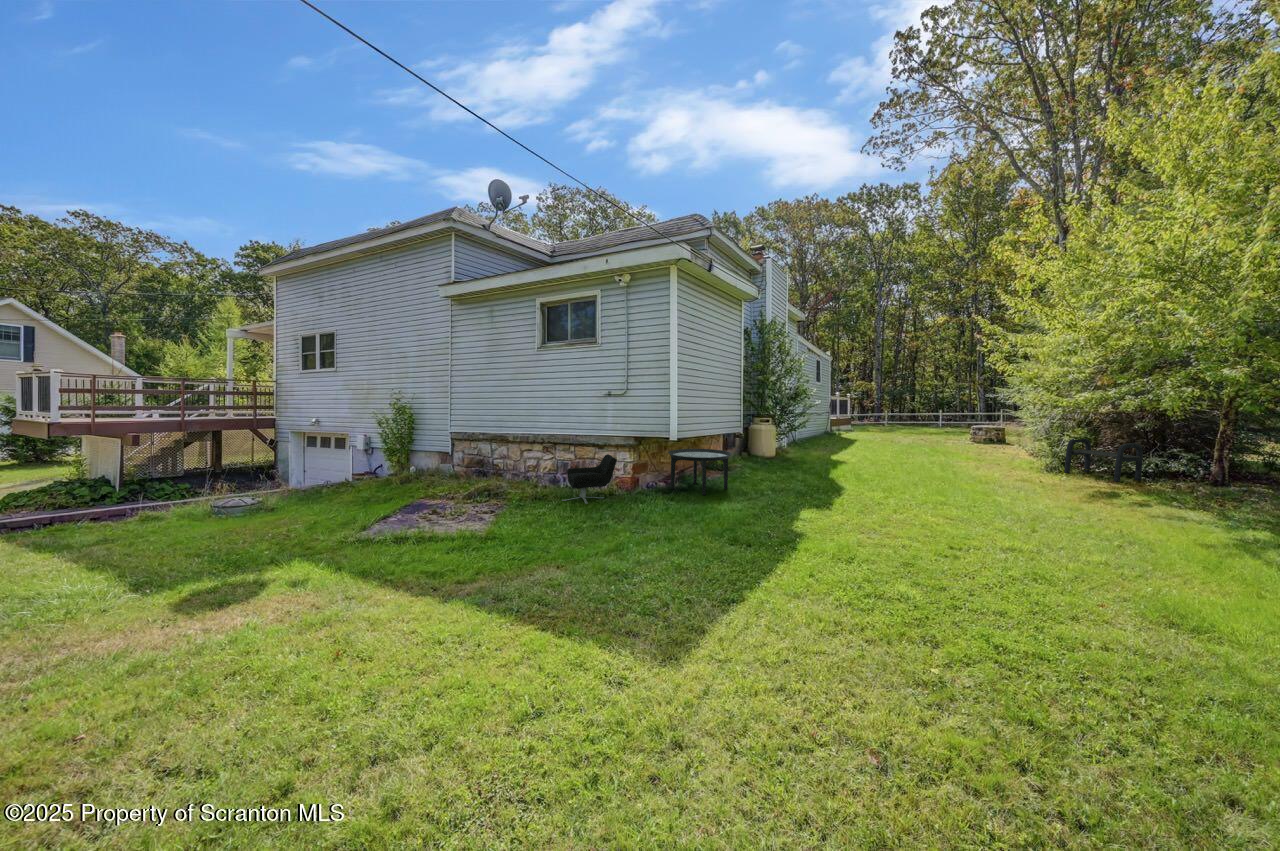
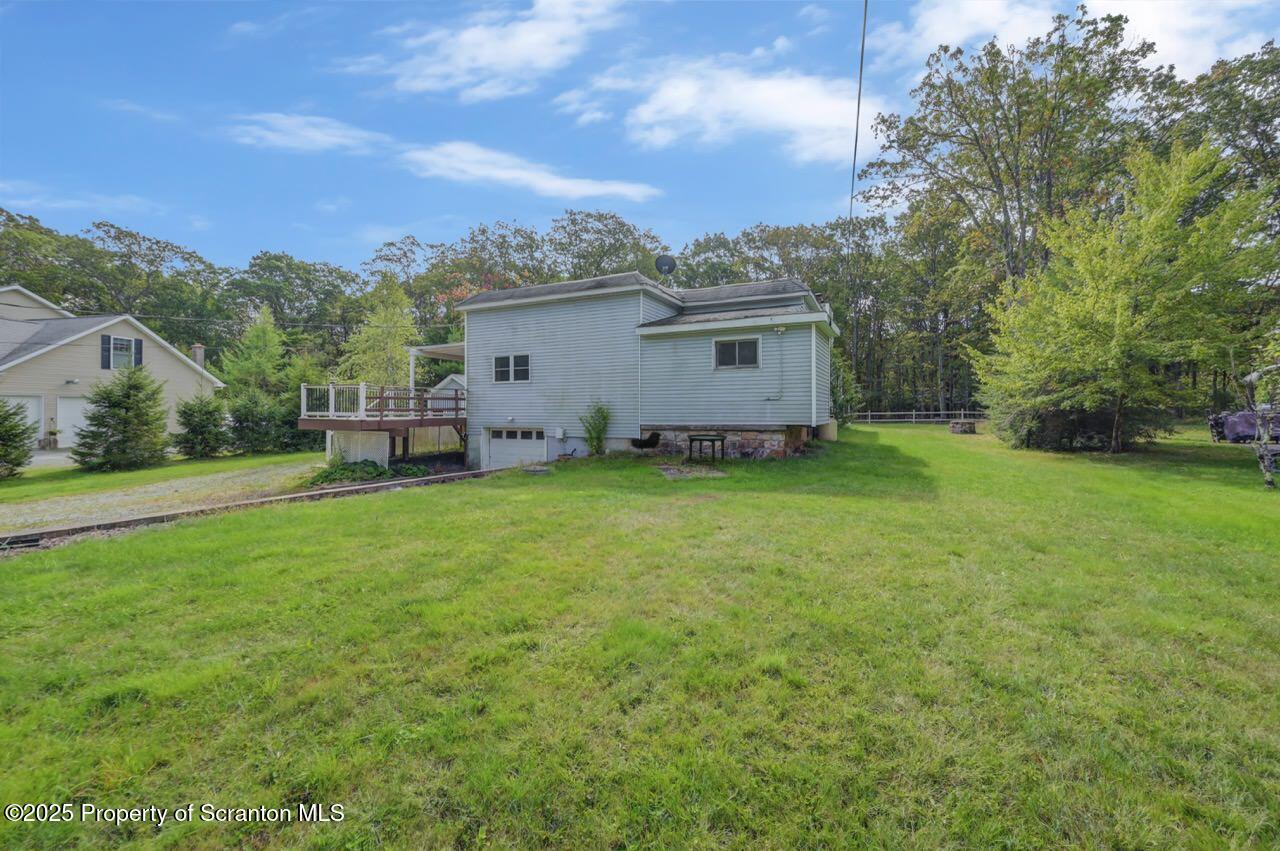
round table: present [668,449,732,495] -> present [687,434,727,463]
lounge chair: present [562,454,617,504] -> present [631,431,661,455]

